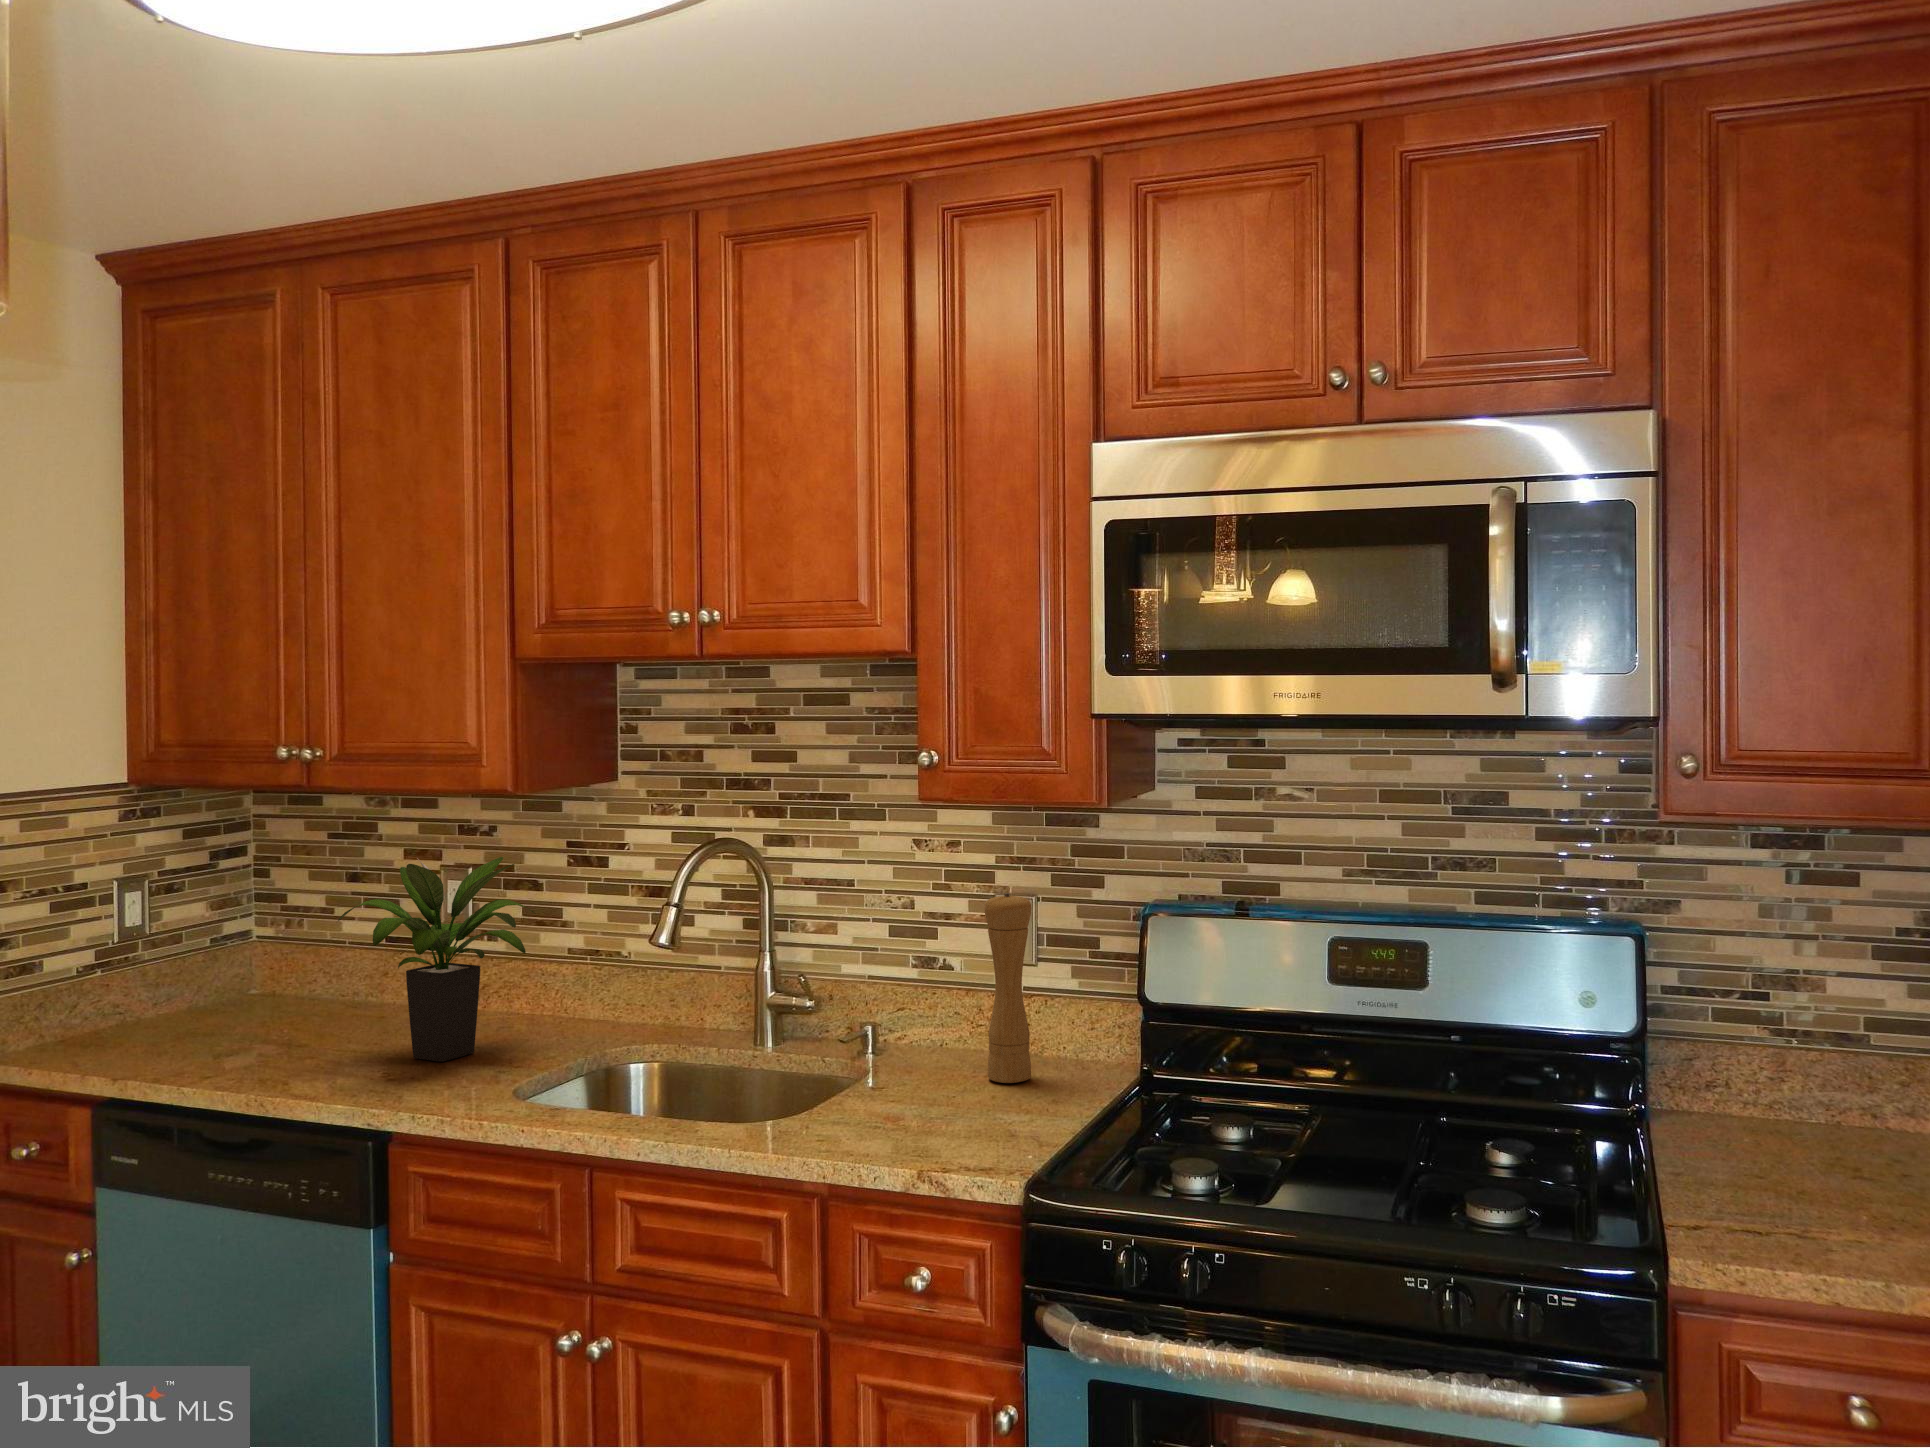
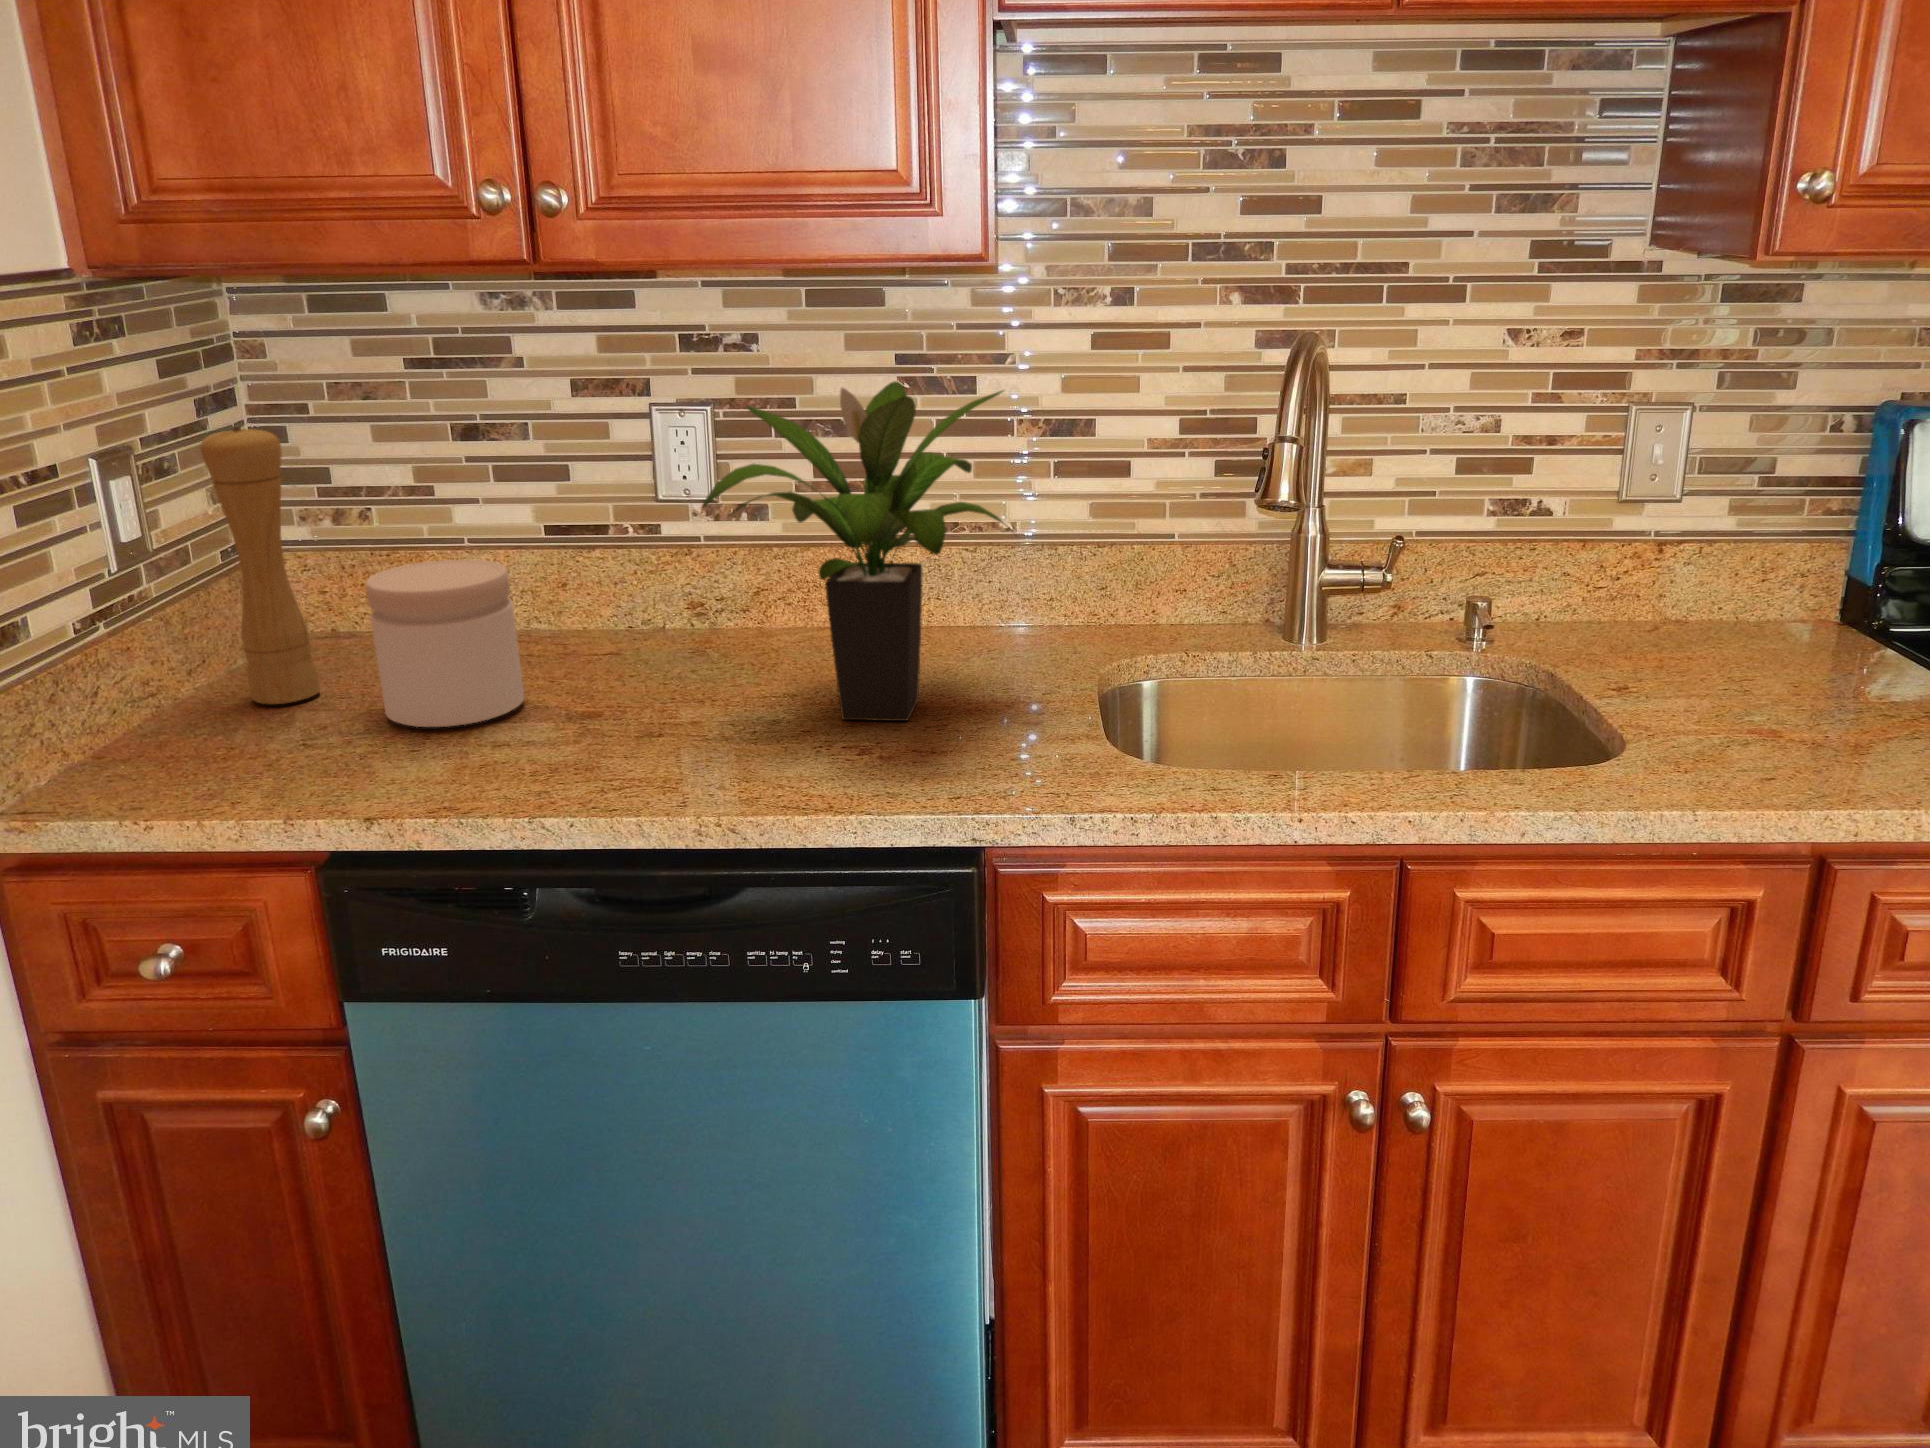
pepper mill: present [984,893,1031,1083] -> present [200,426,320,704]
jar: none [205,948,292,1041] -> present [366,560,524,727]

